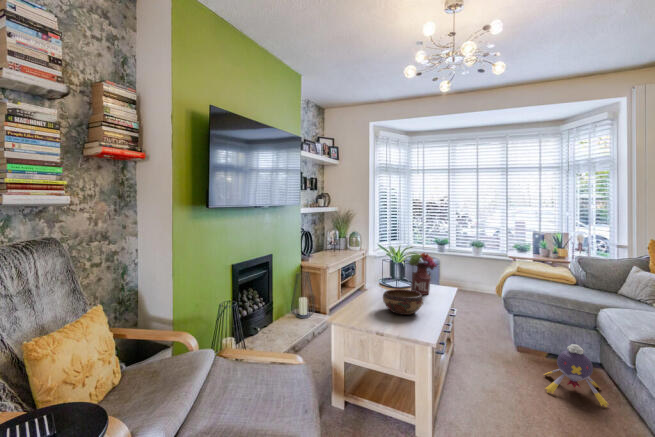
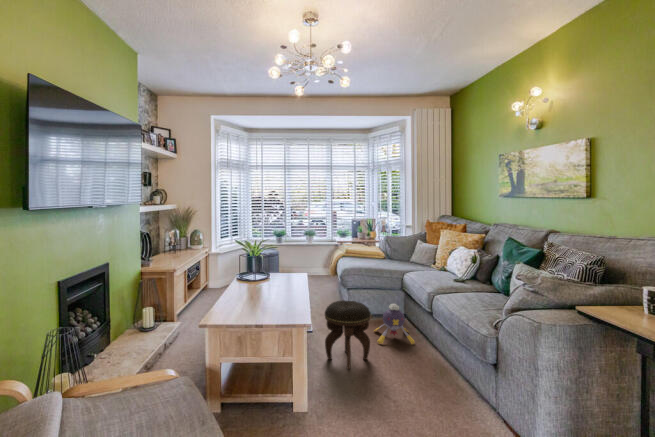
flower arrangement: present [409,253,437,295] -> none [265,245,291,284]
decorative bowl: present [383,289,423,315] -> none [249,282,287,306]
footstool: none [468,325,532,411] -> present [325,301,371,369]

